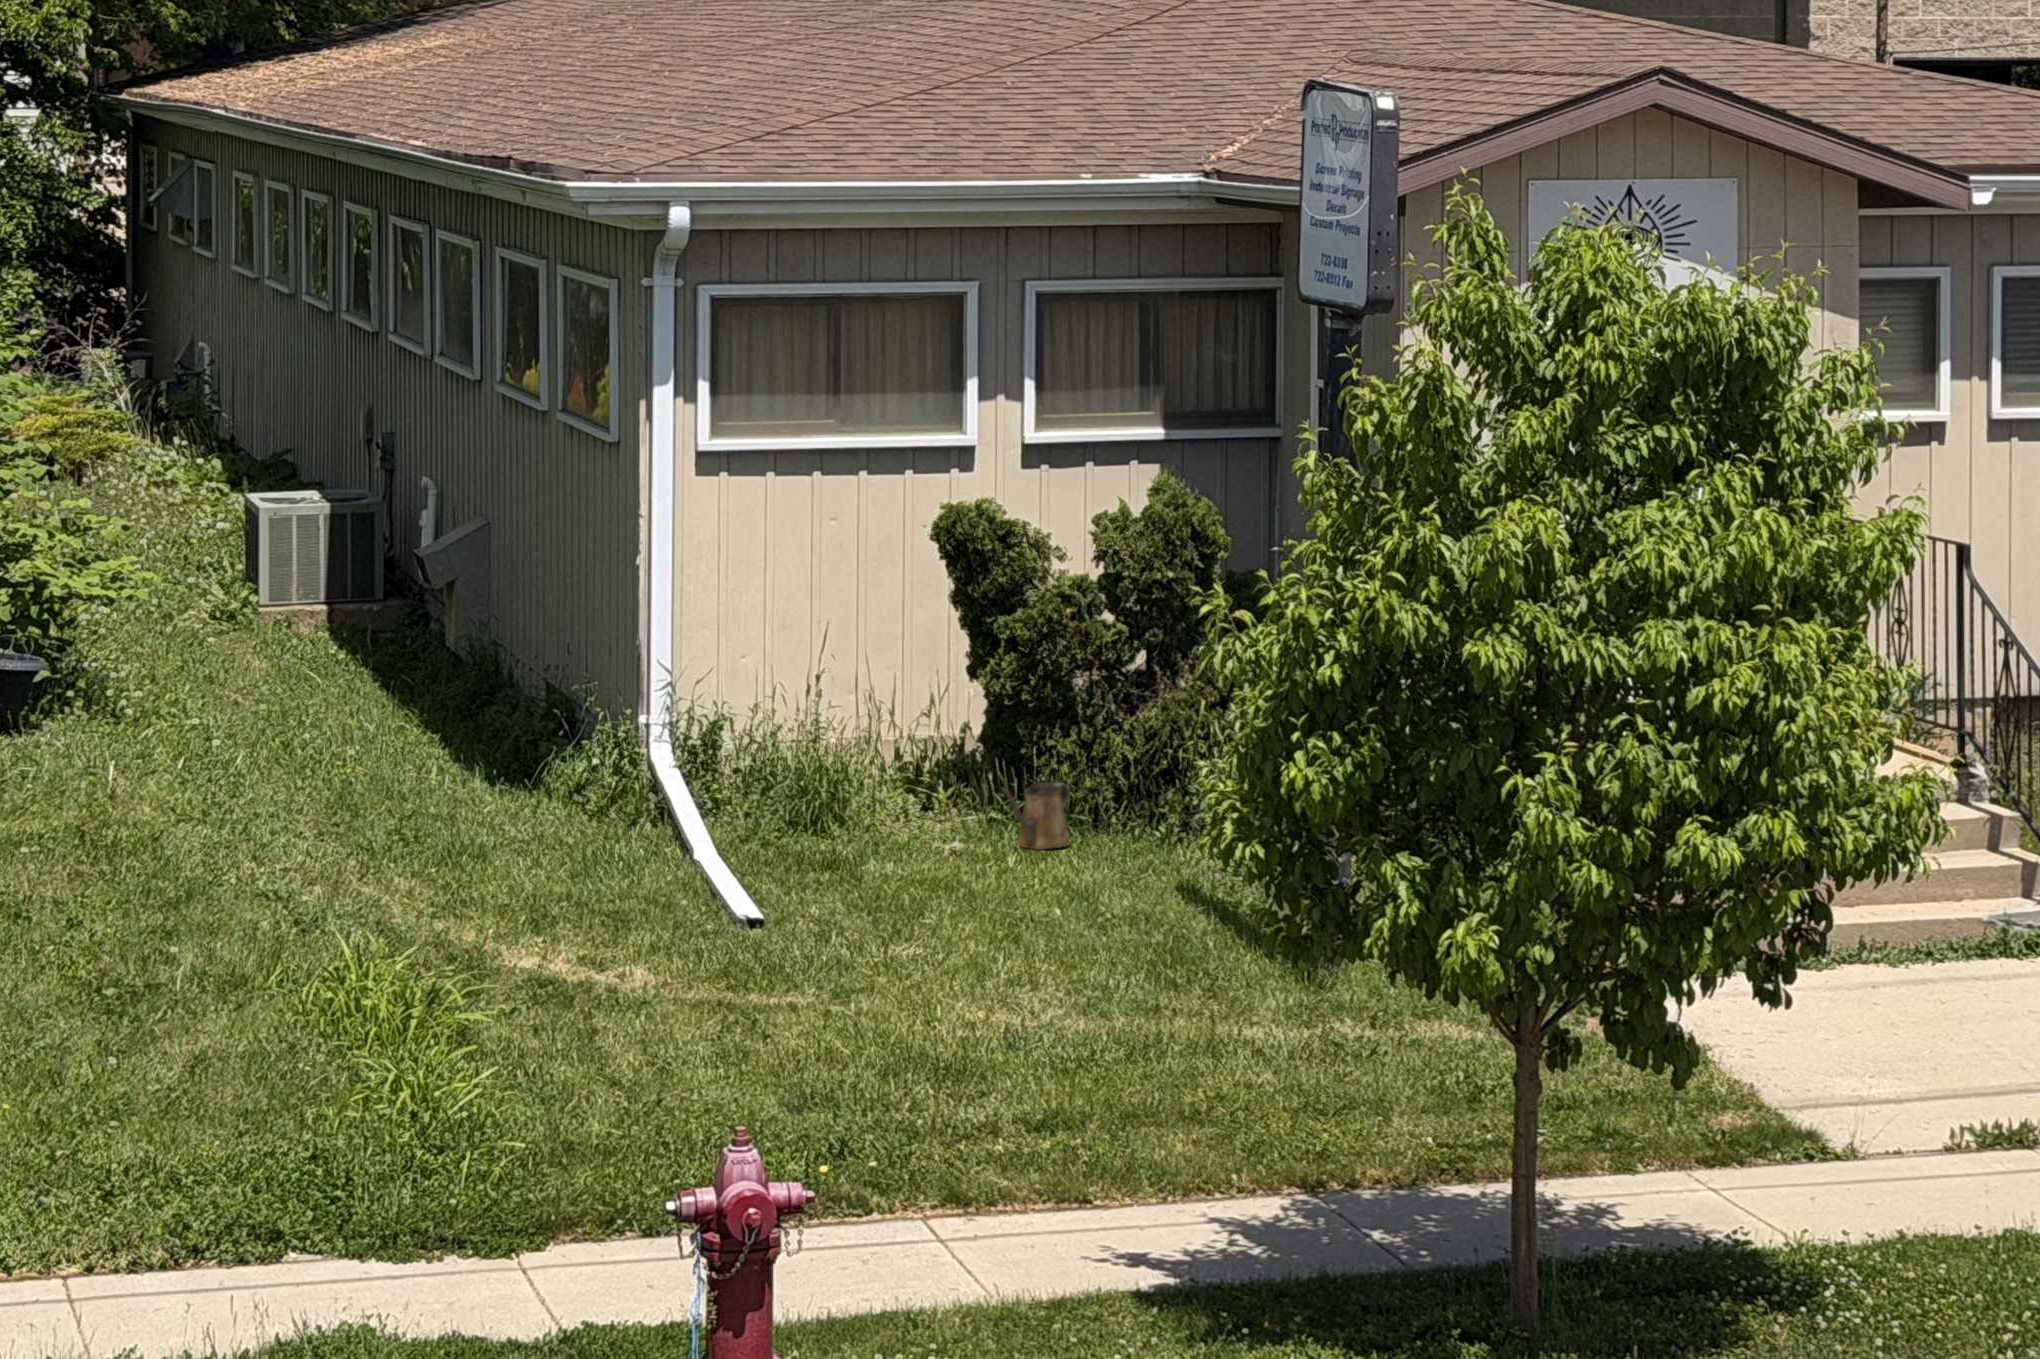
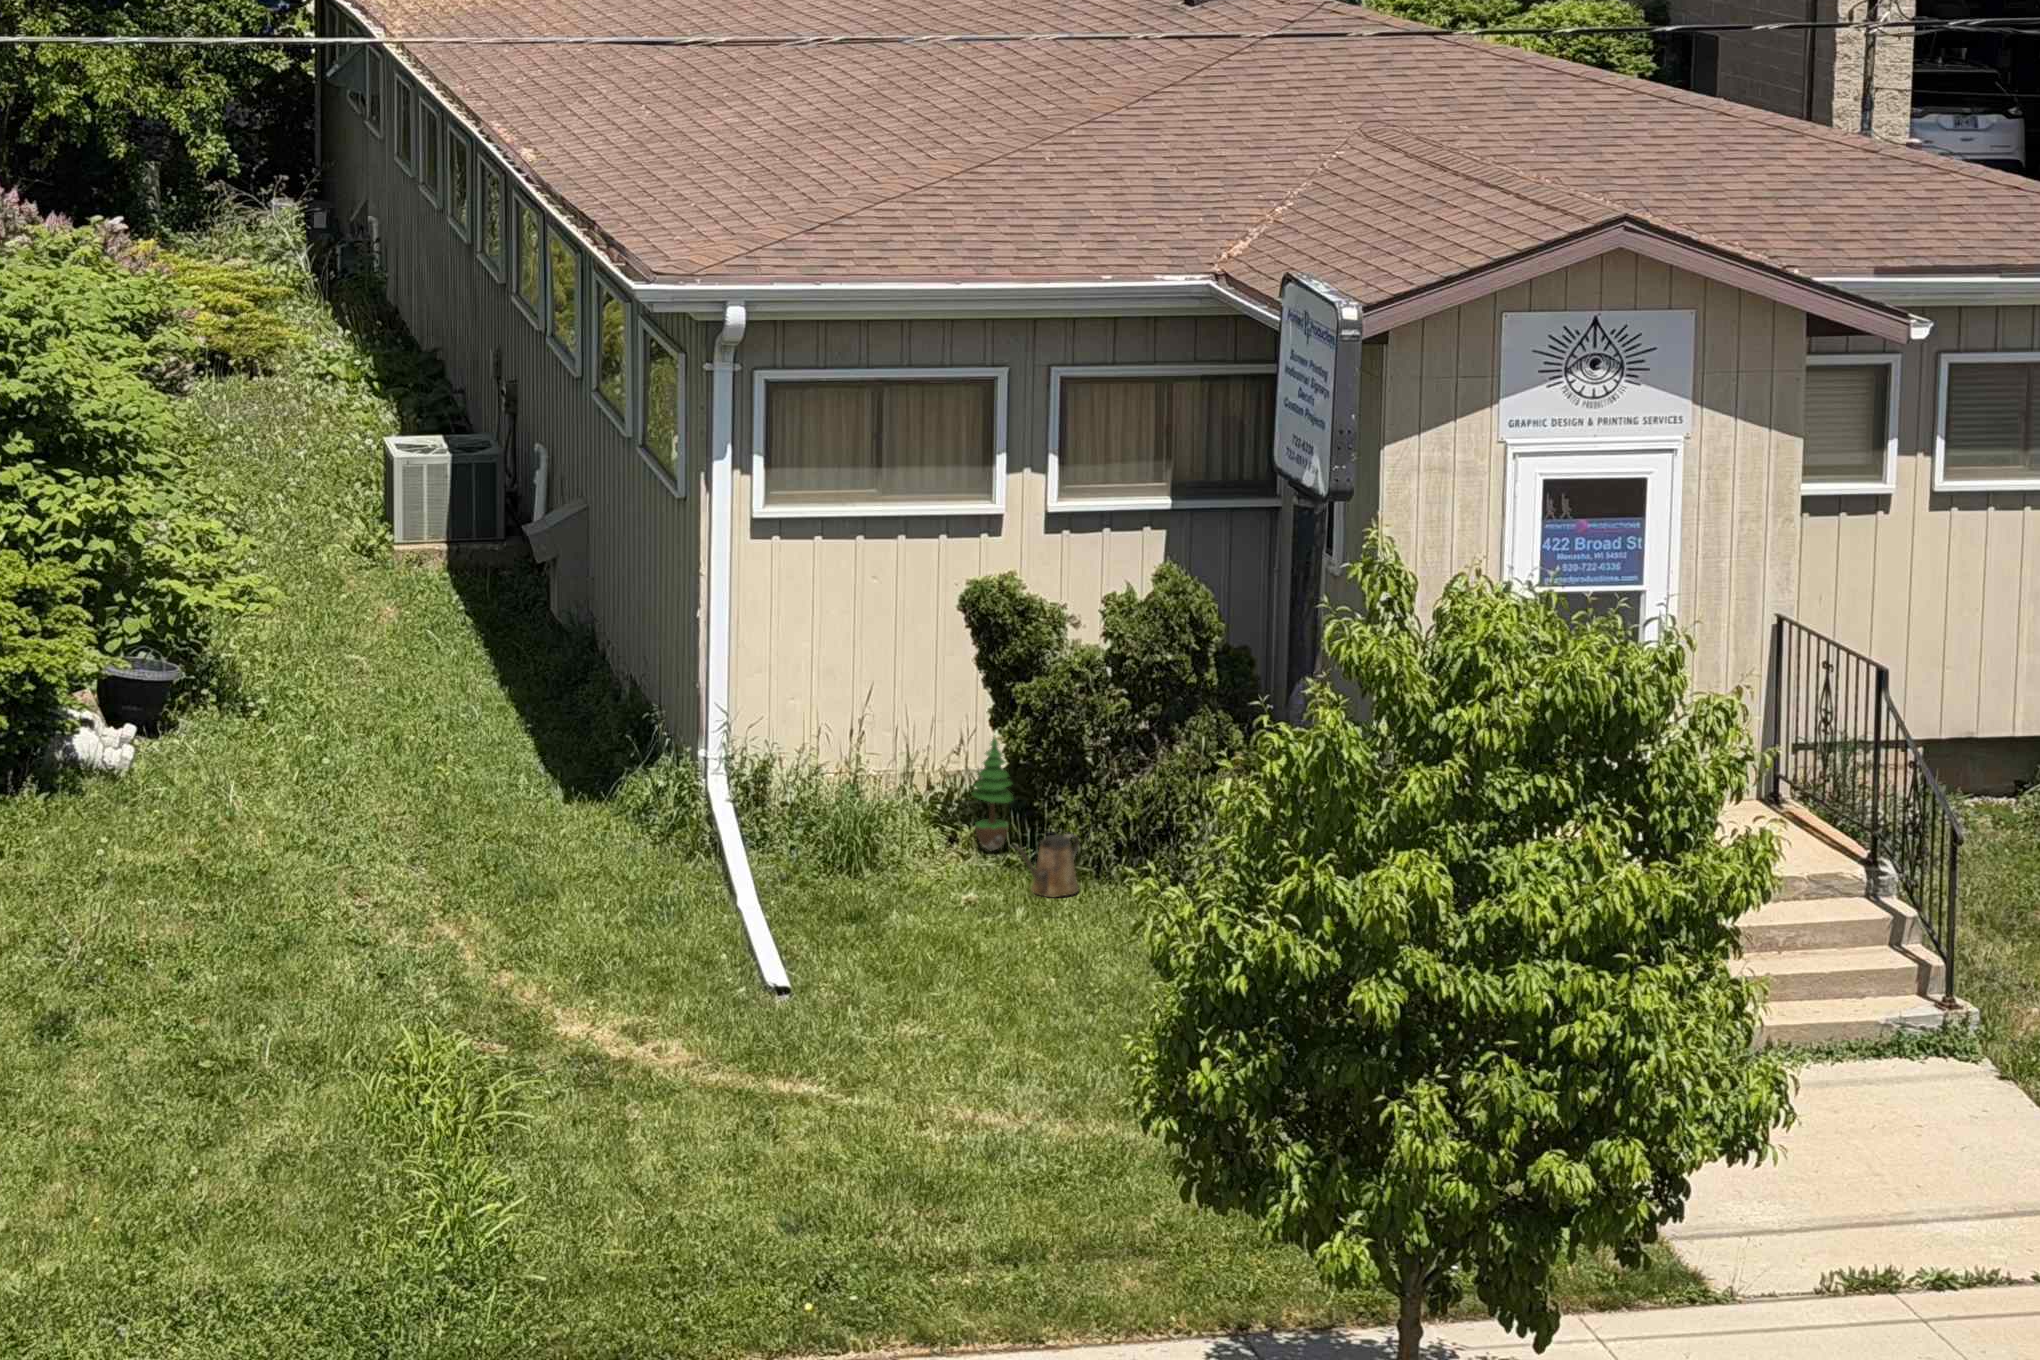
potted tree: none [944,682,992,816] -> present [972,737,1012,851]

